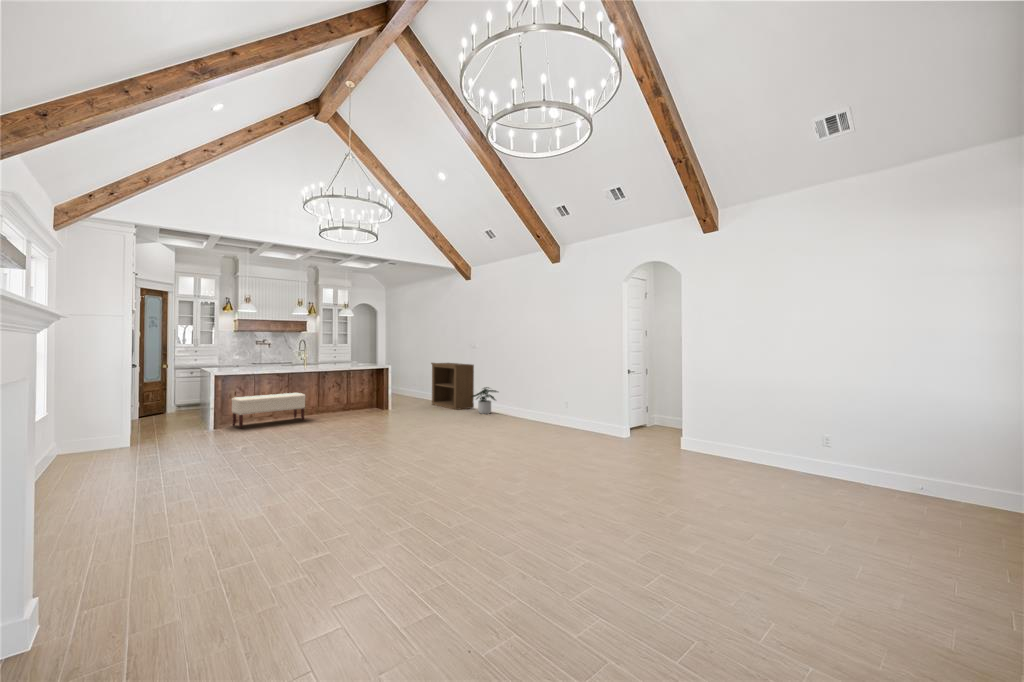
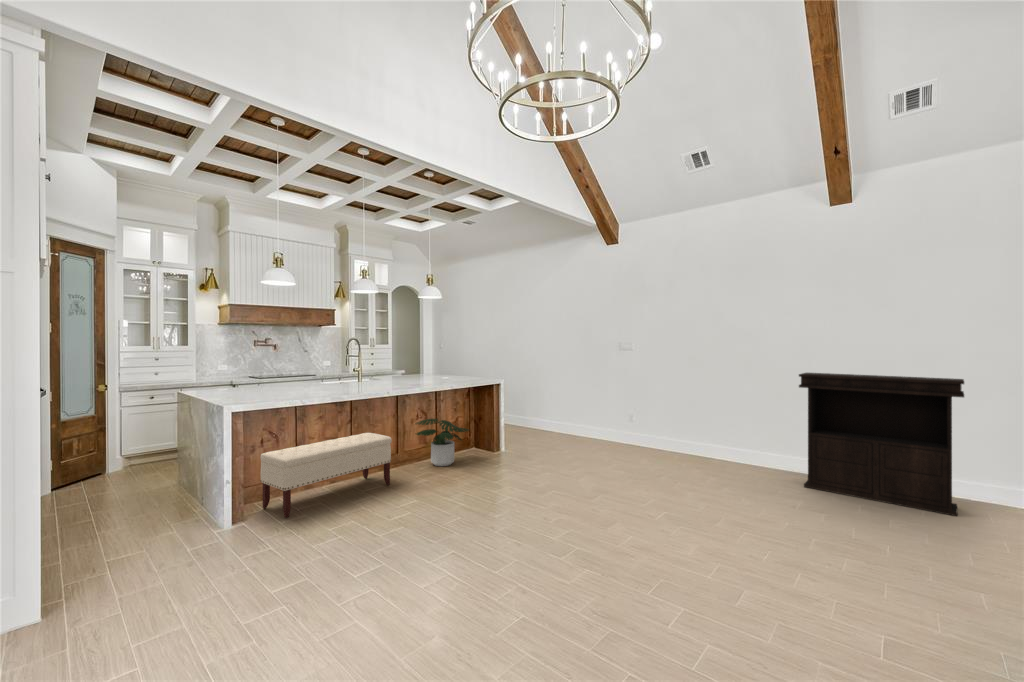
bookshelf: present [431,363,474,410] -> none [541,370,618,445]
console table: none [523,363,587,439] -> present [799,373,964,516]
potted plant: present [471,387,498,414] -> present [415,419,469,466]

